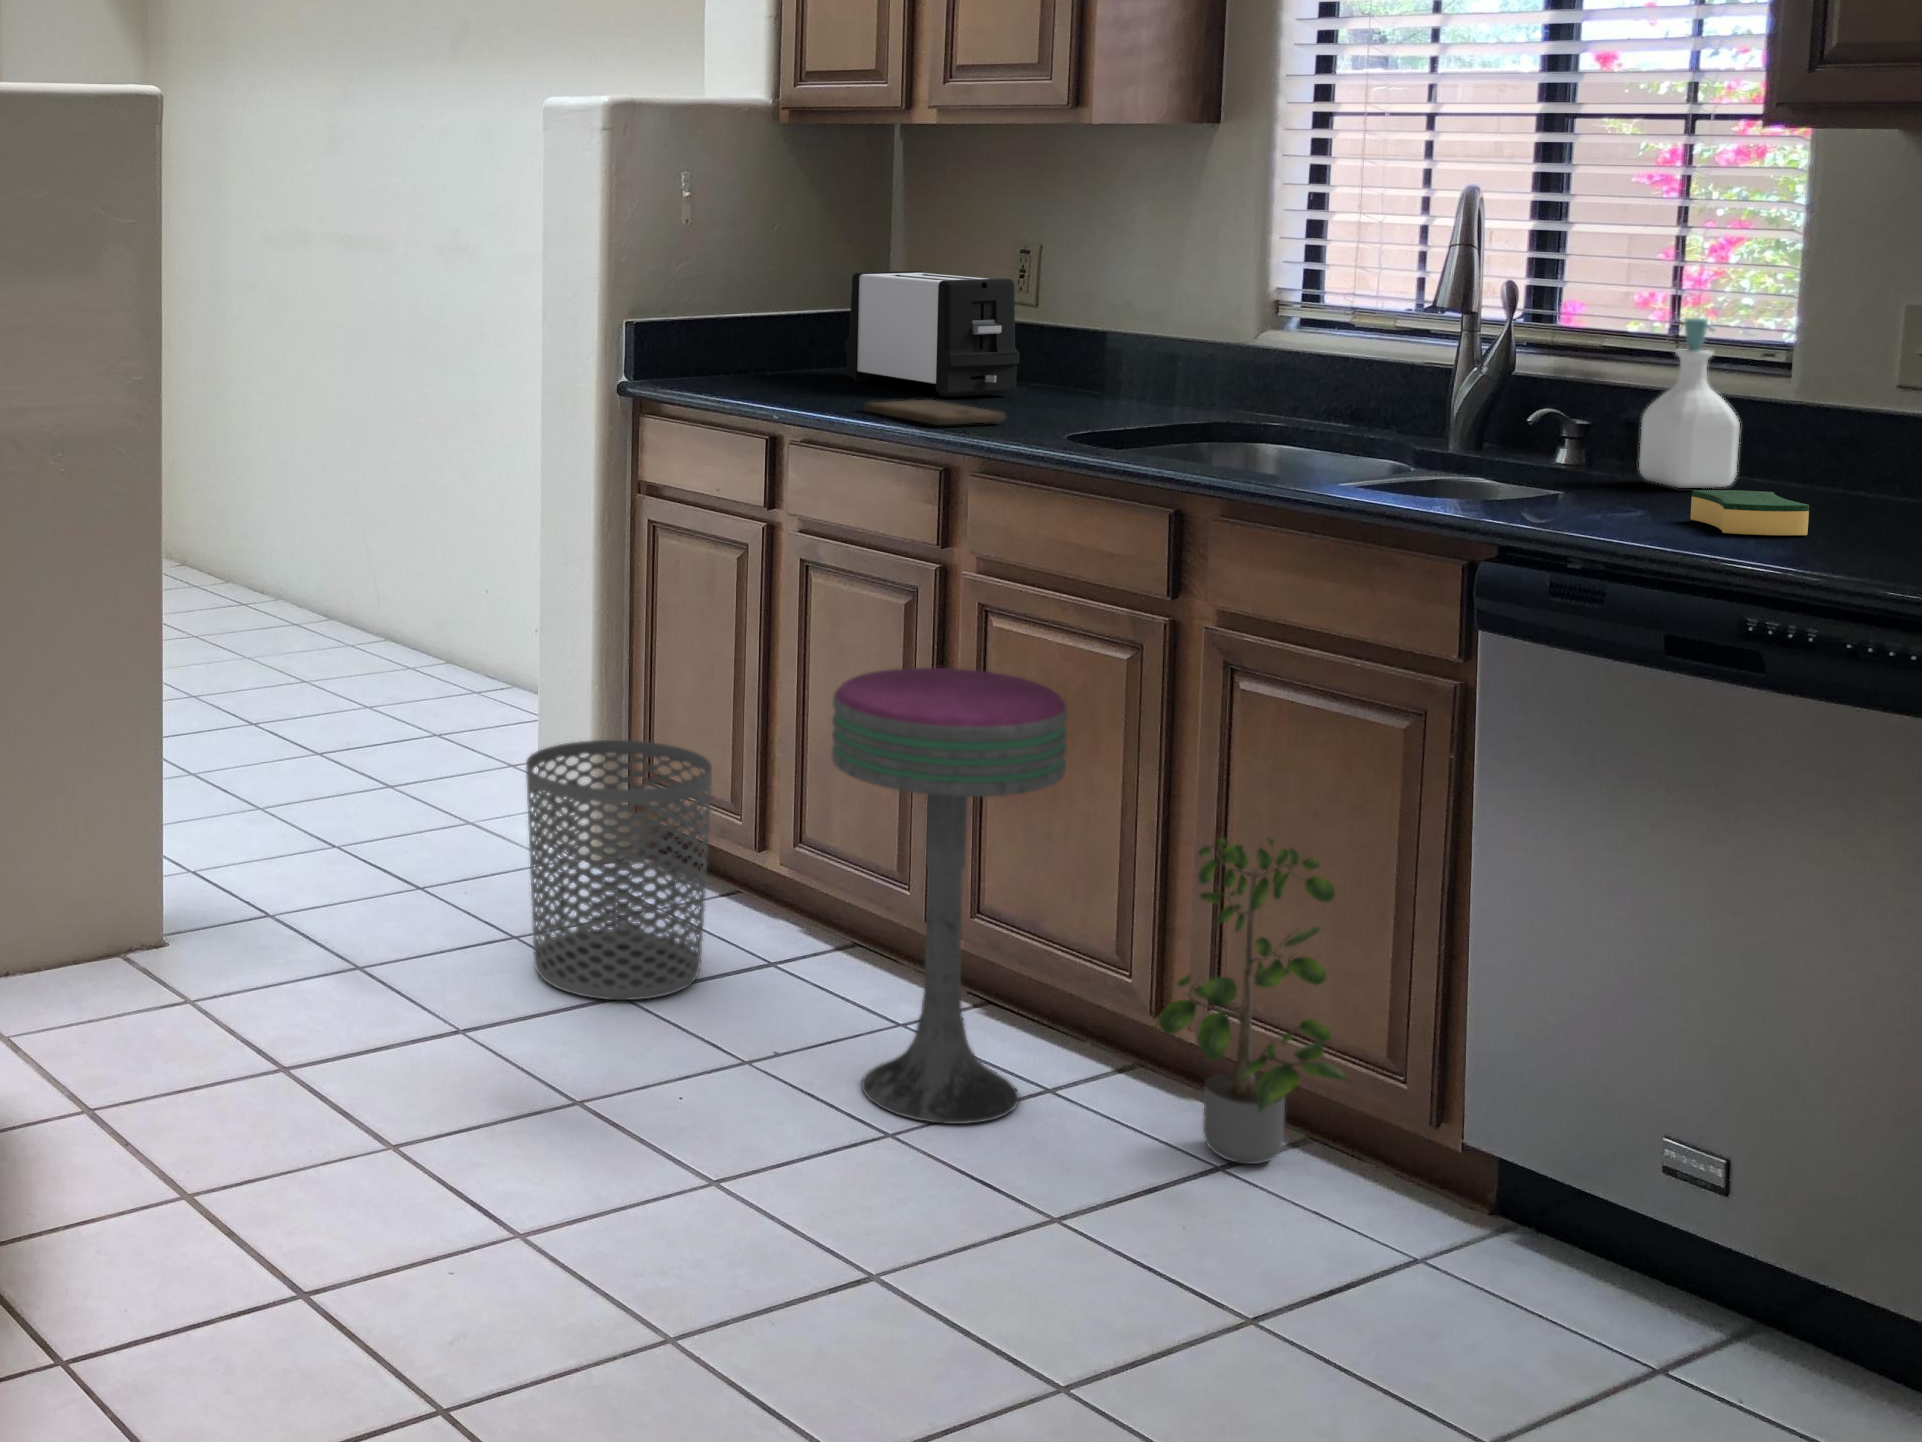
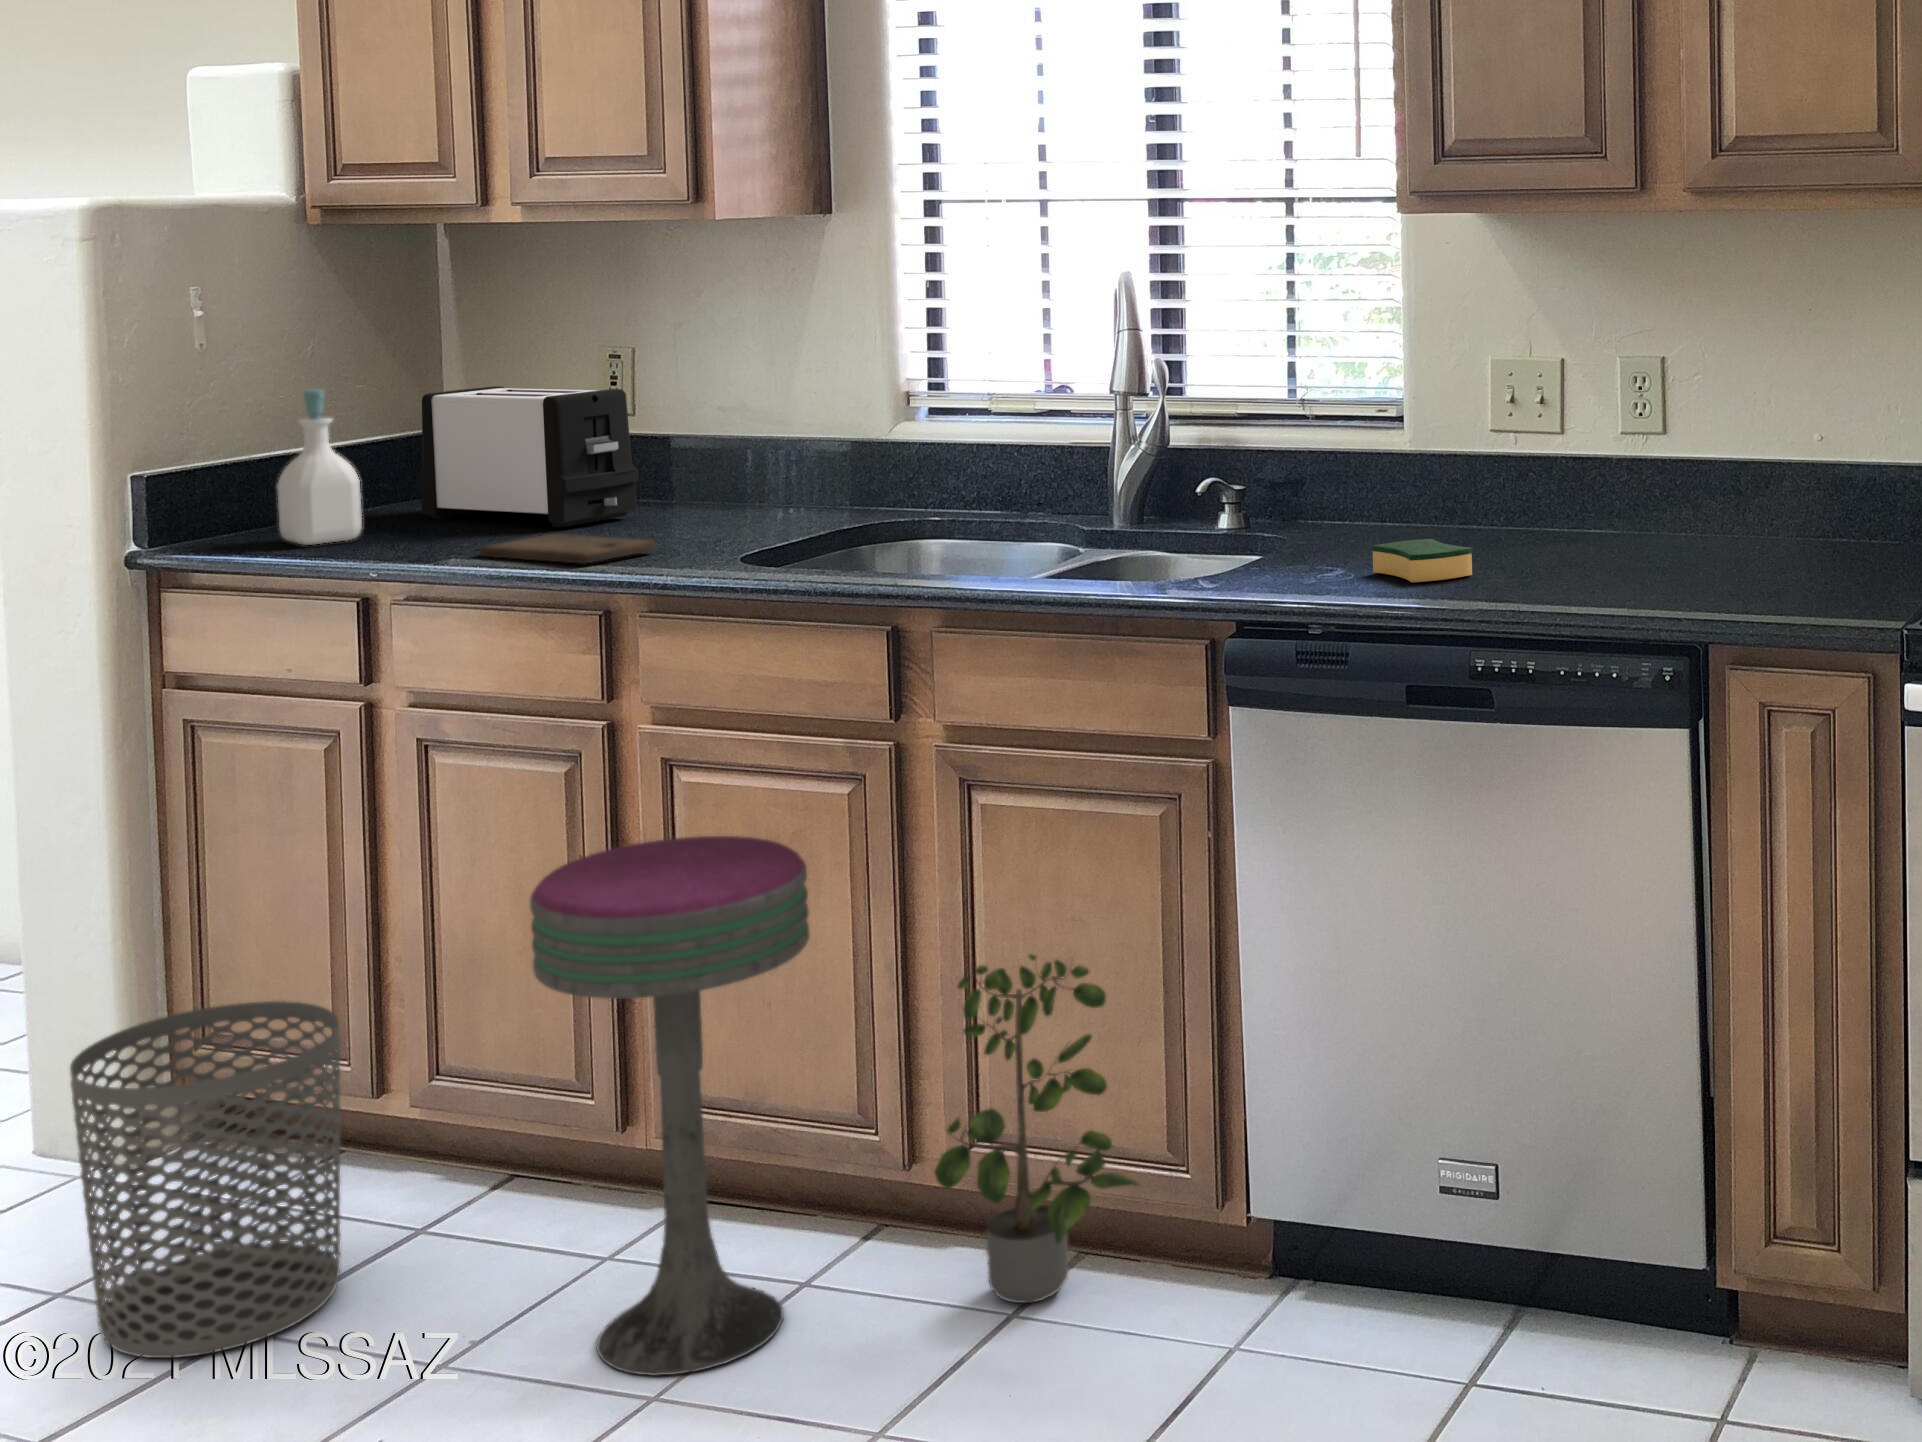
soap bottle: present [1639,318,1740,488] -> present [277,389,362,545]

